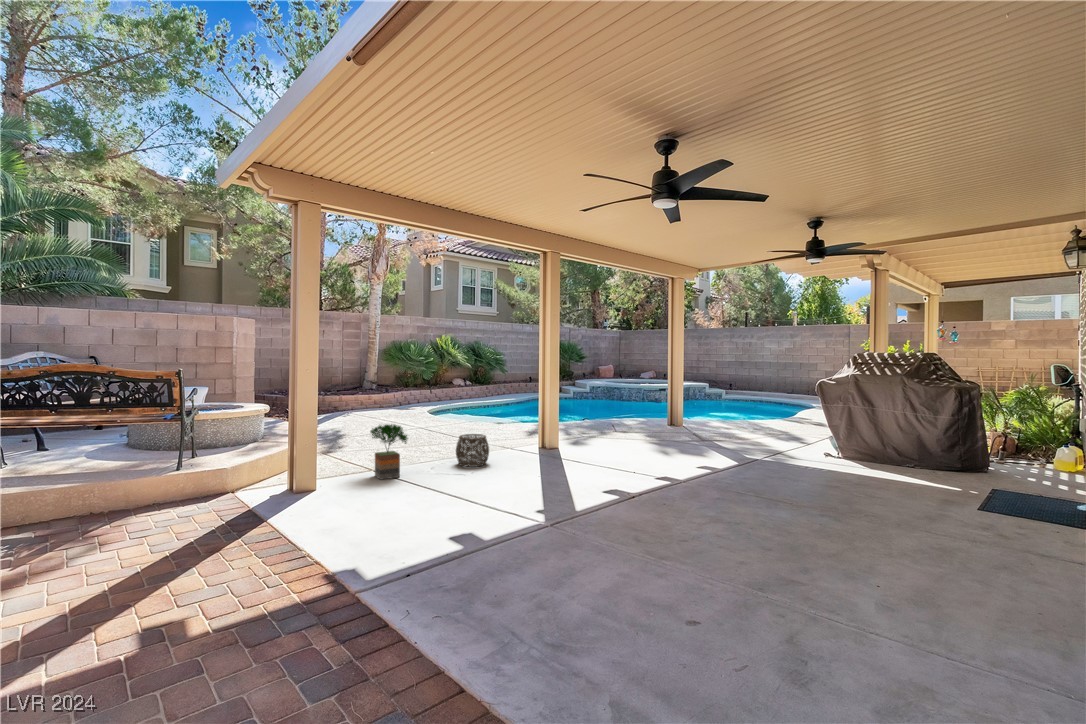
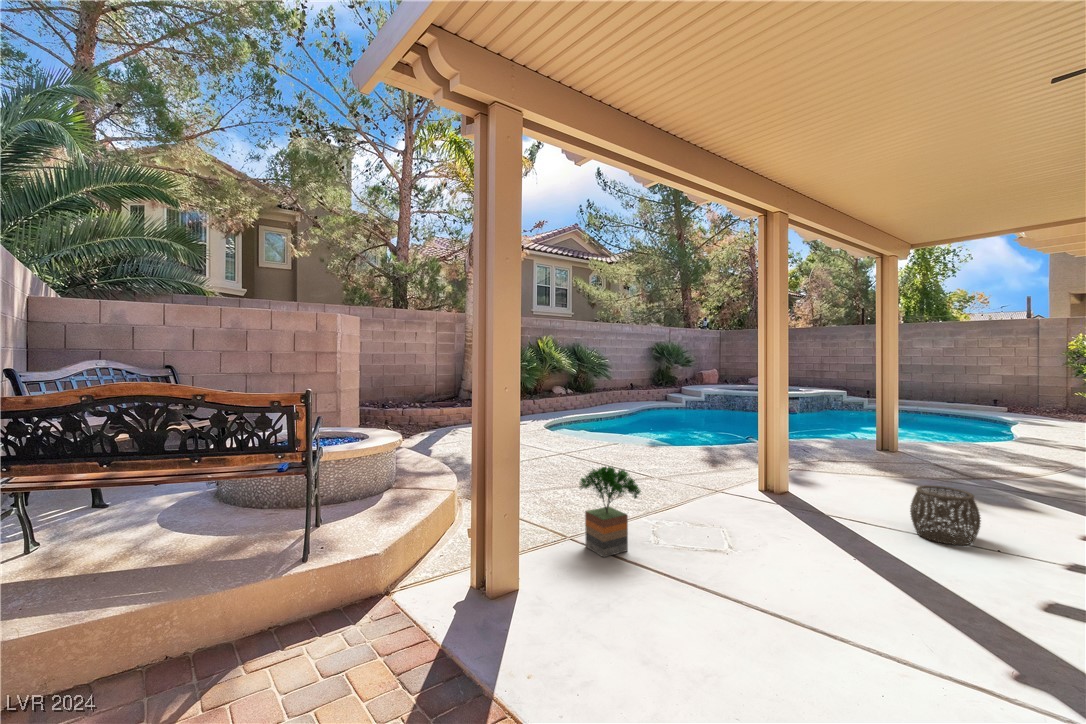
woven basket: present [456,434,489,467] -> present [910,485,981,546]

